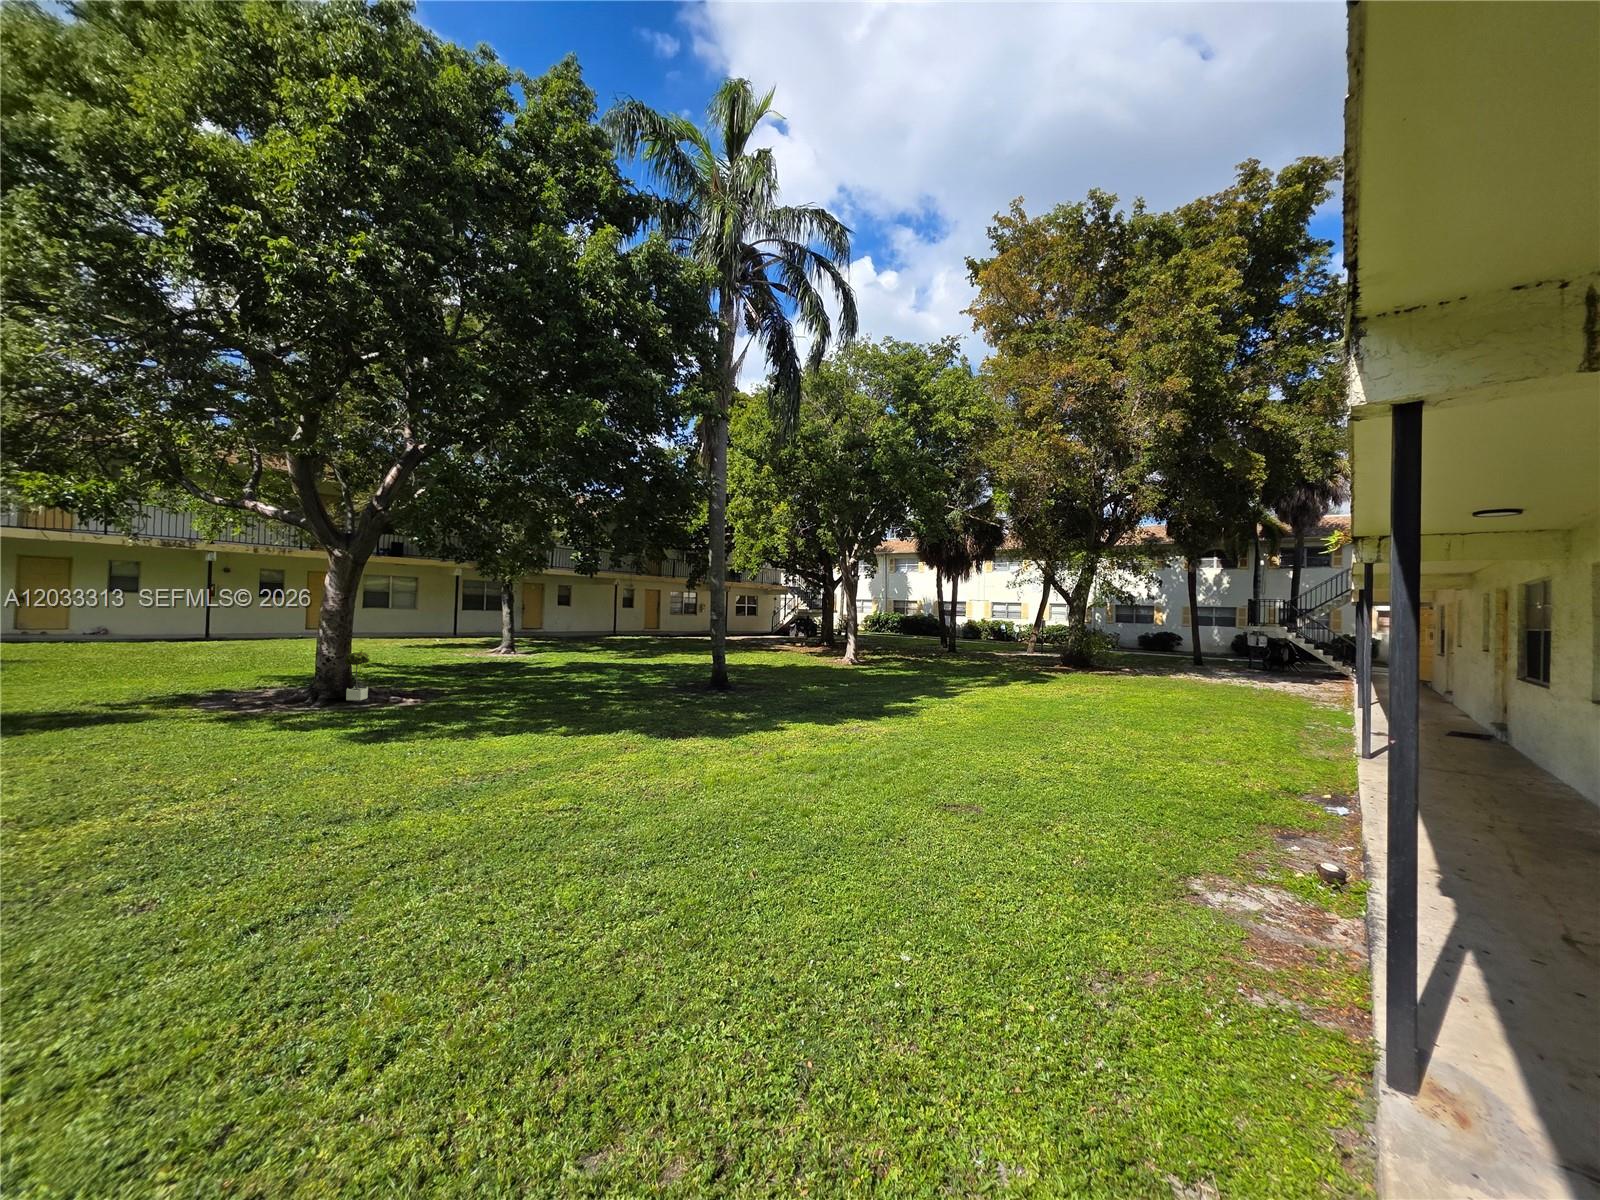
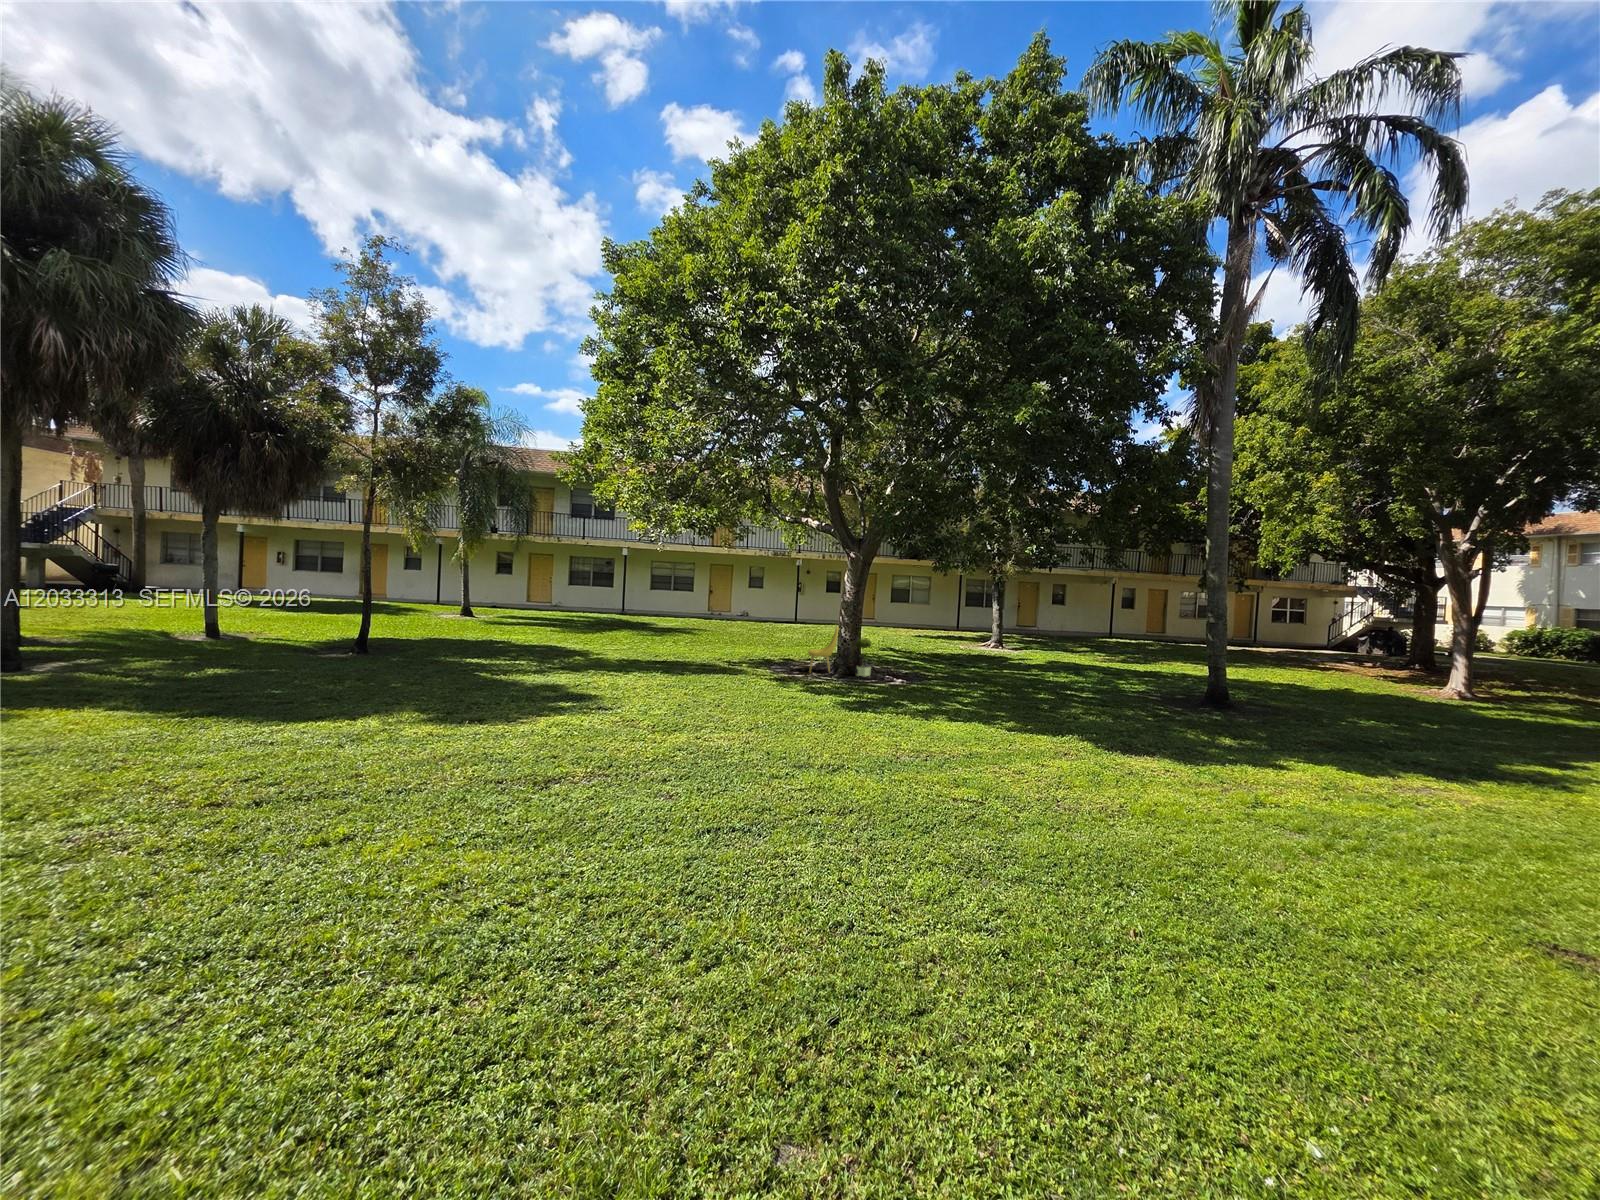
chair: none [264,639,317,705] -> present [808,627,838,671]

